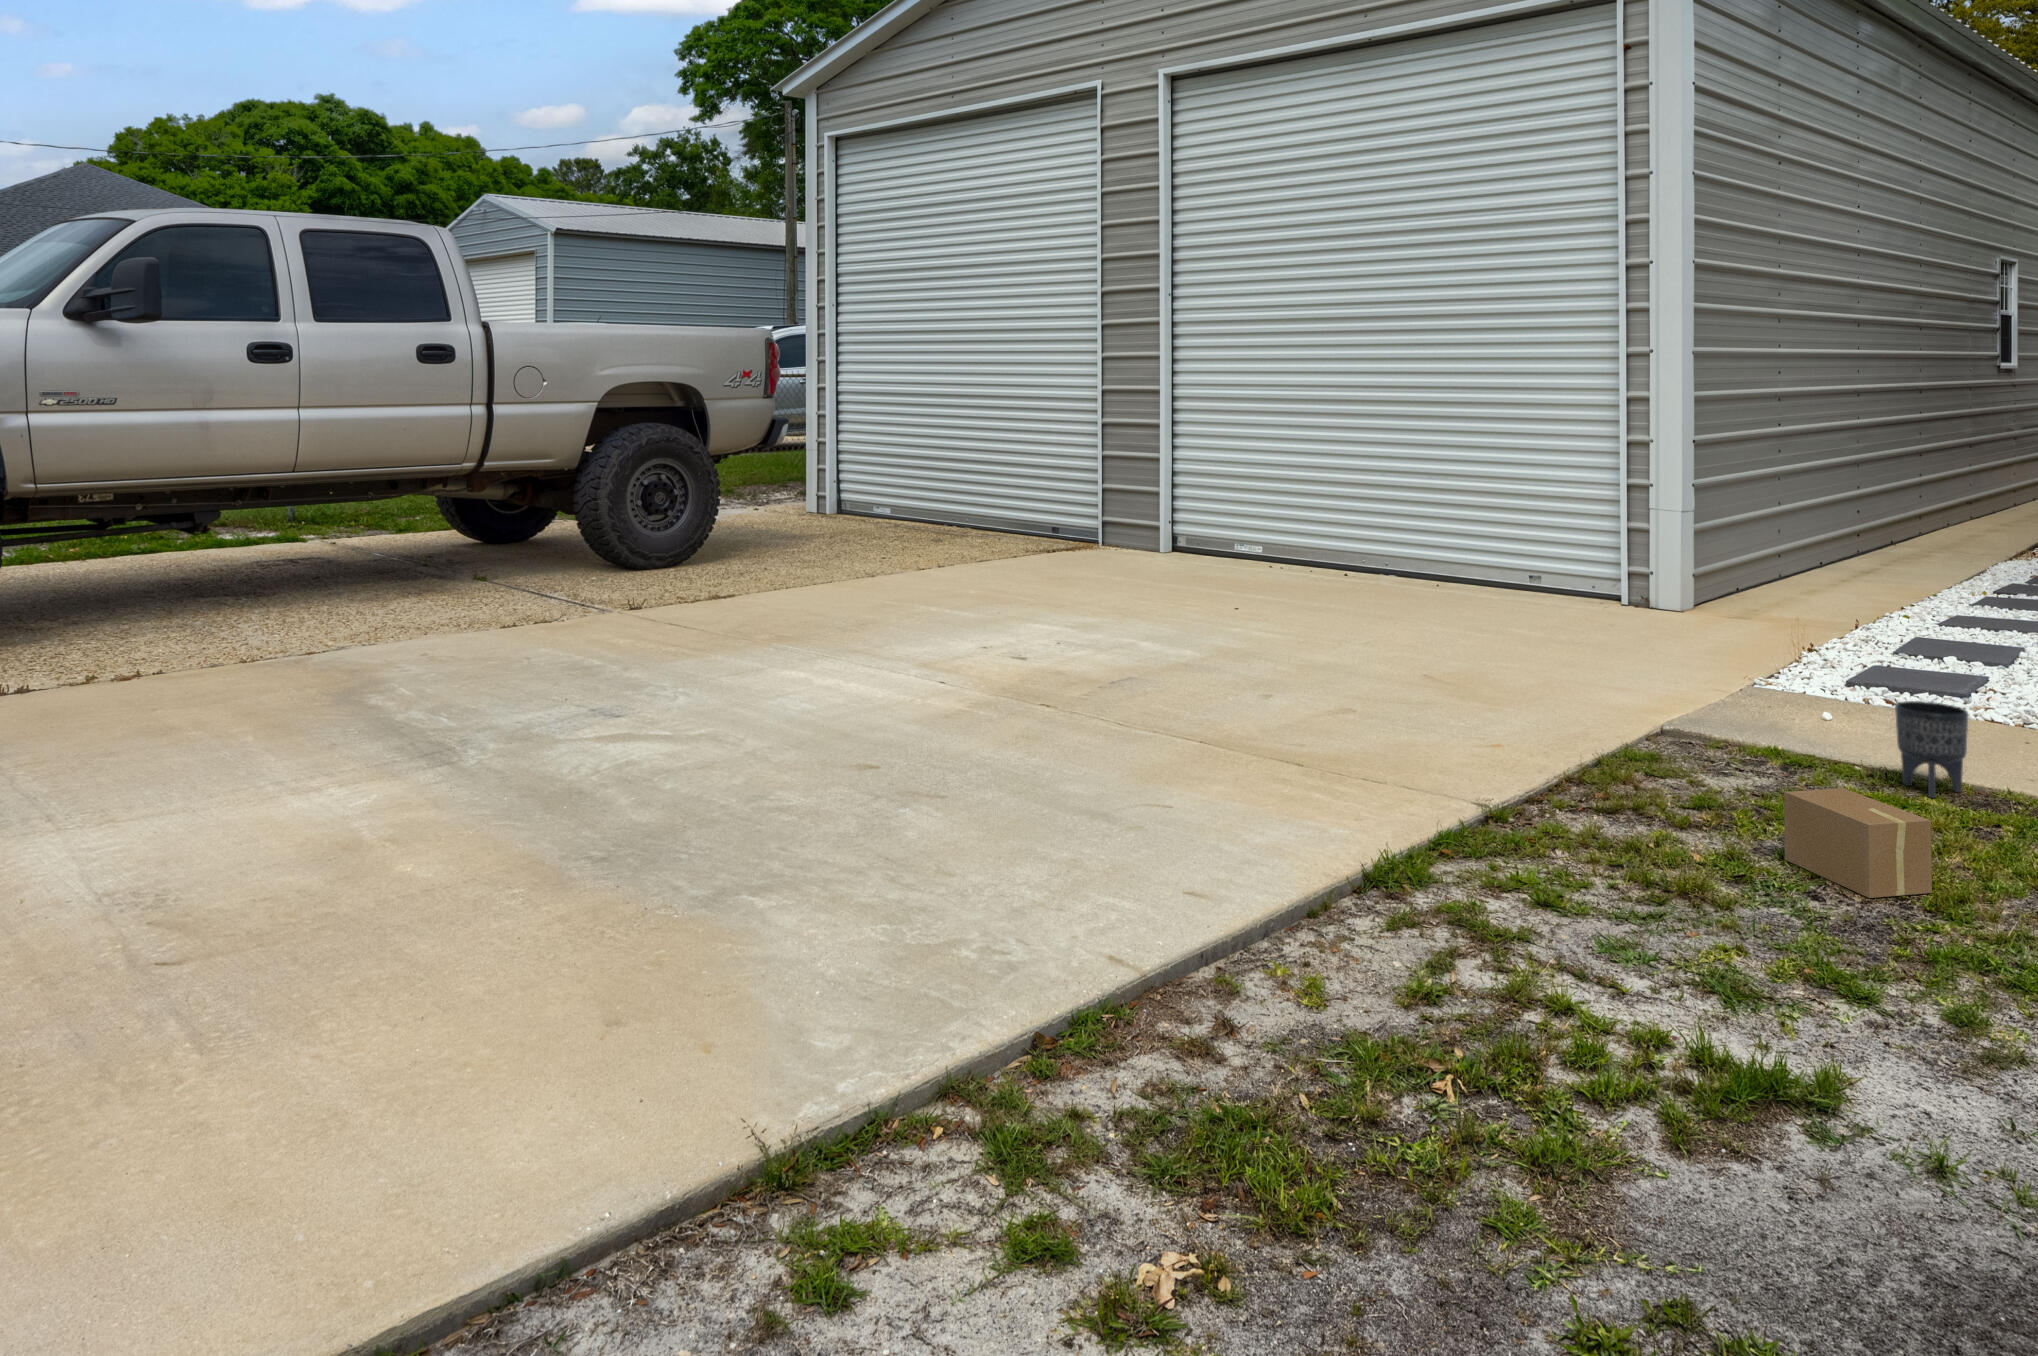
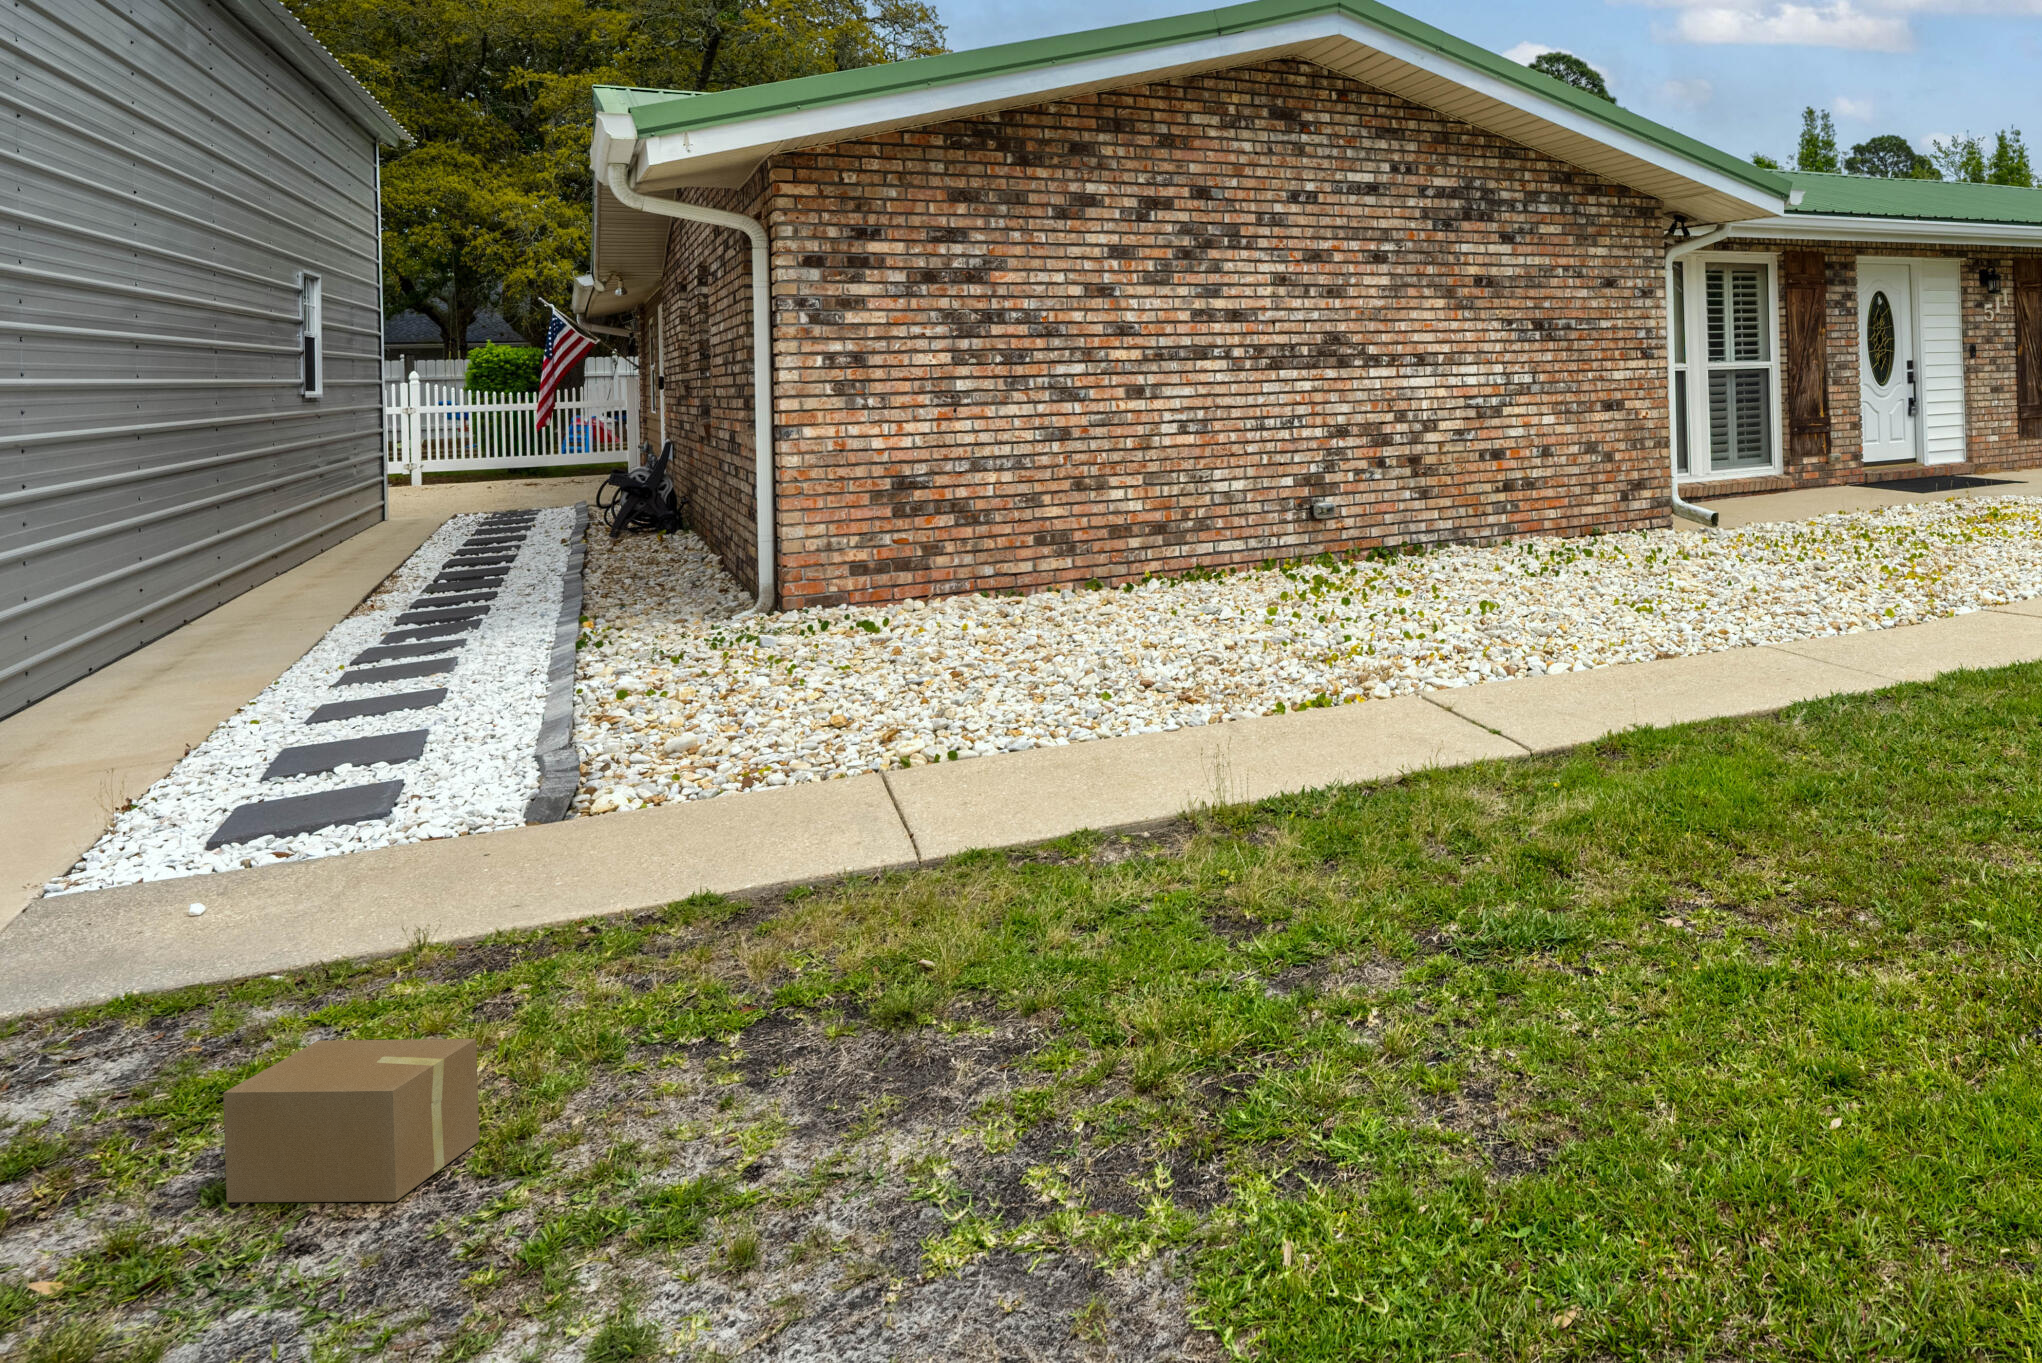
planter: present [1895,701,1968,798] -> none [346,845,451,983]

